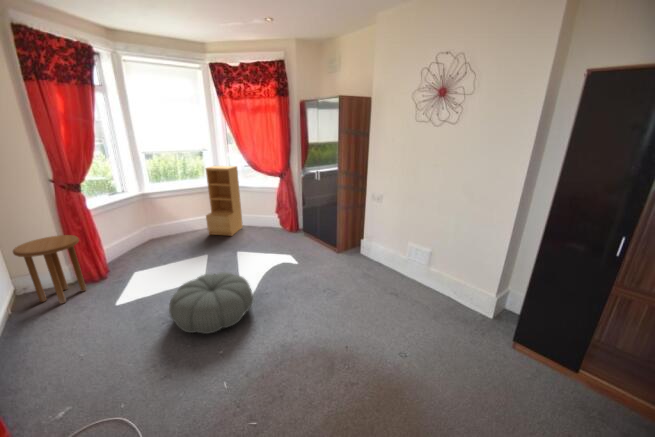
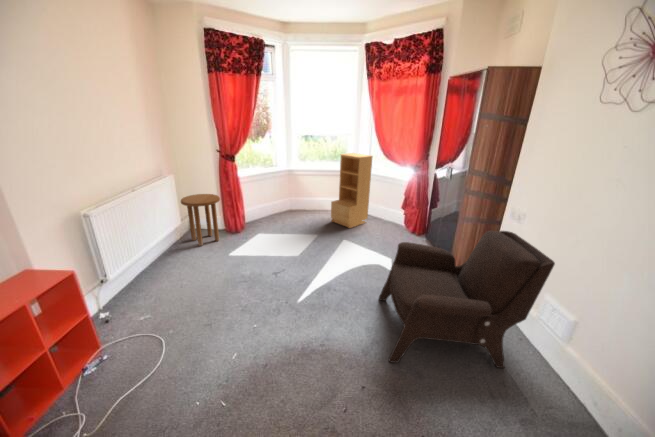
armchair: none [301,202,406,309] -> present [379,231,555,368]
pouf: present [169,272,253,334] -> none [230,258,309,319]

